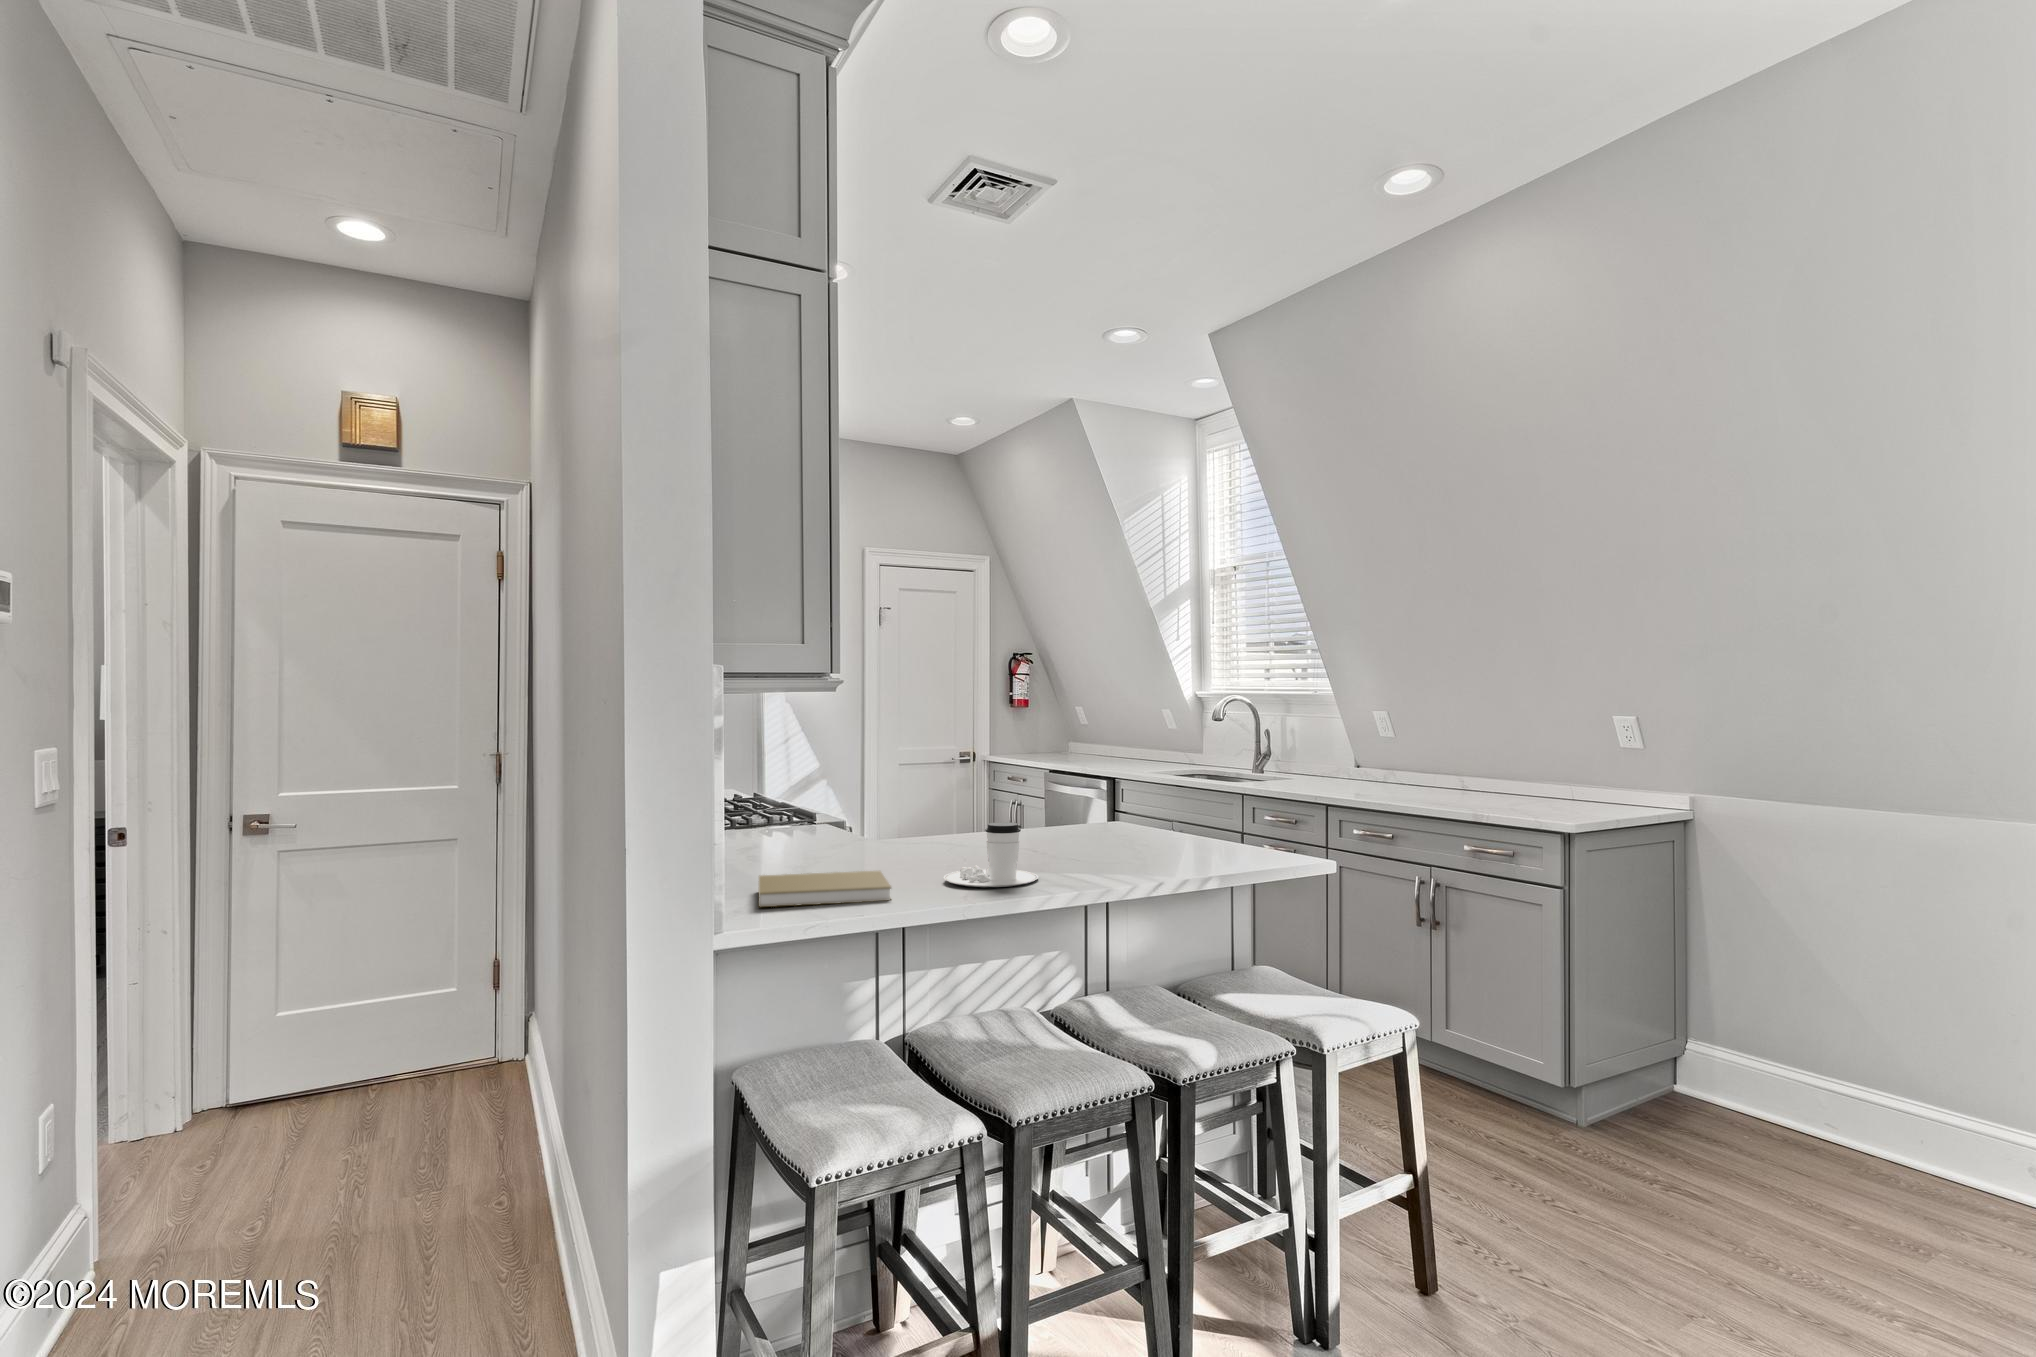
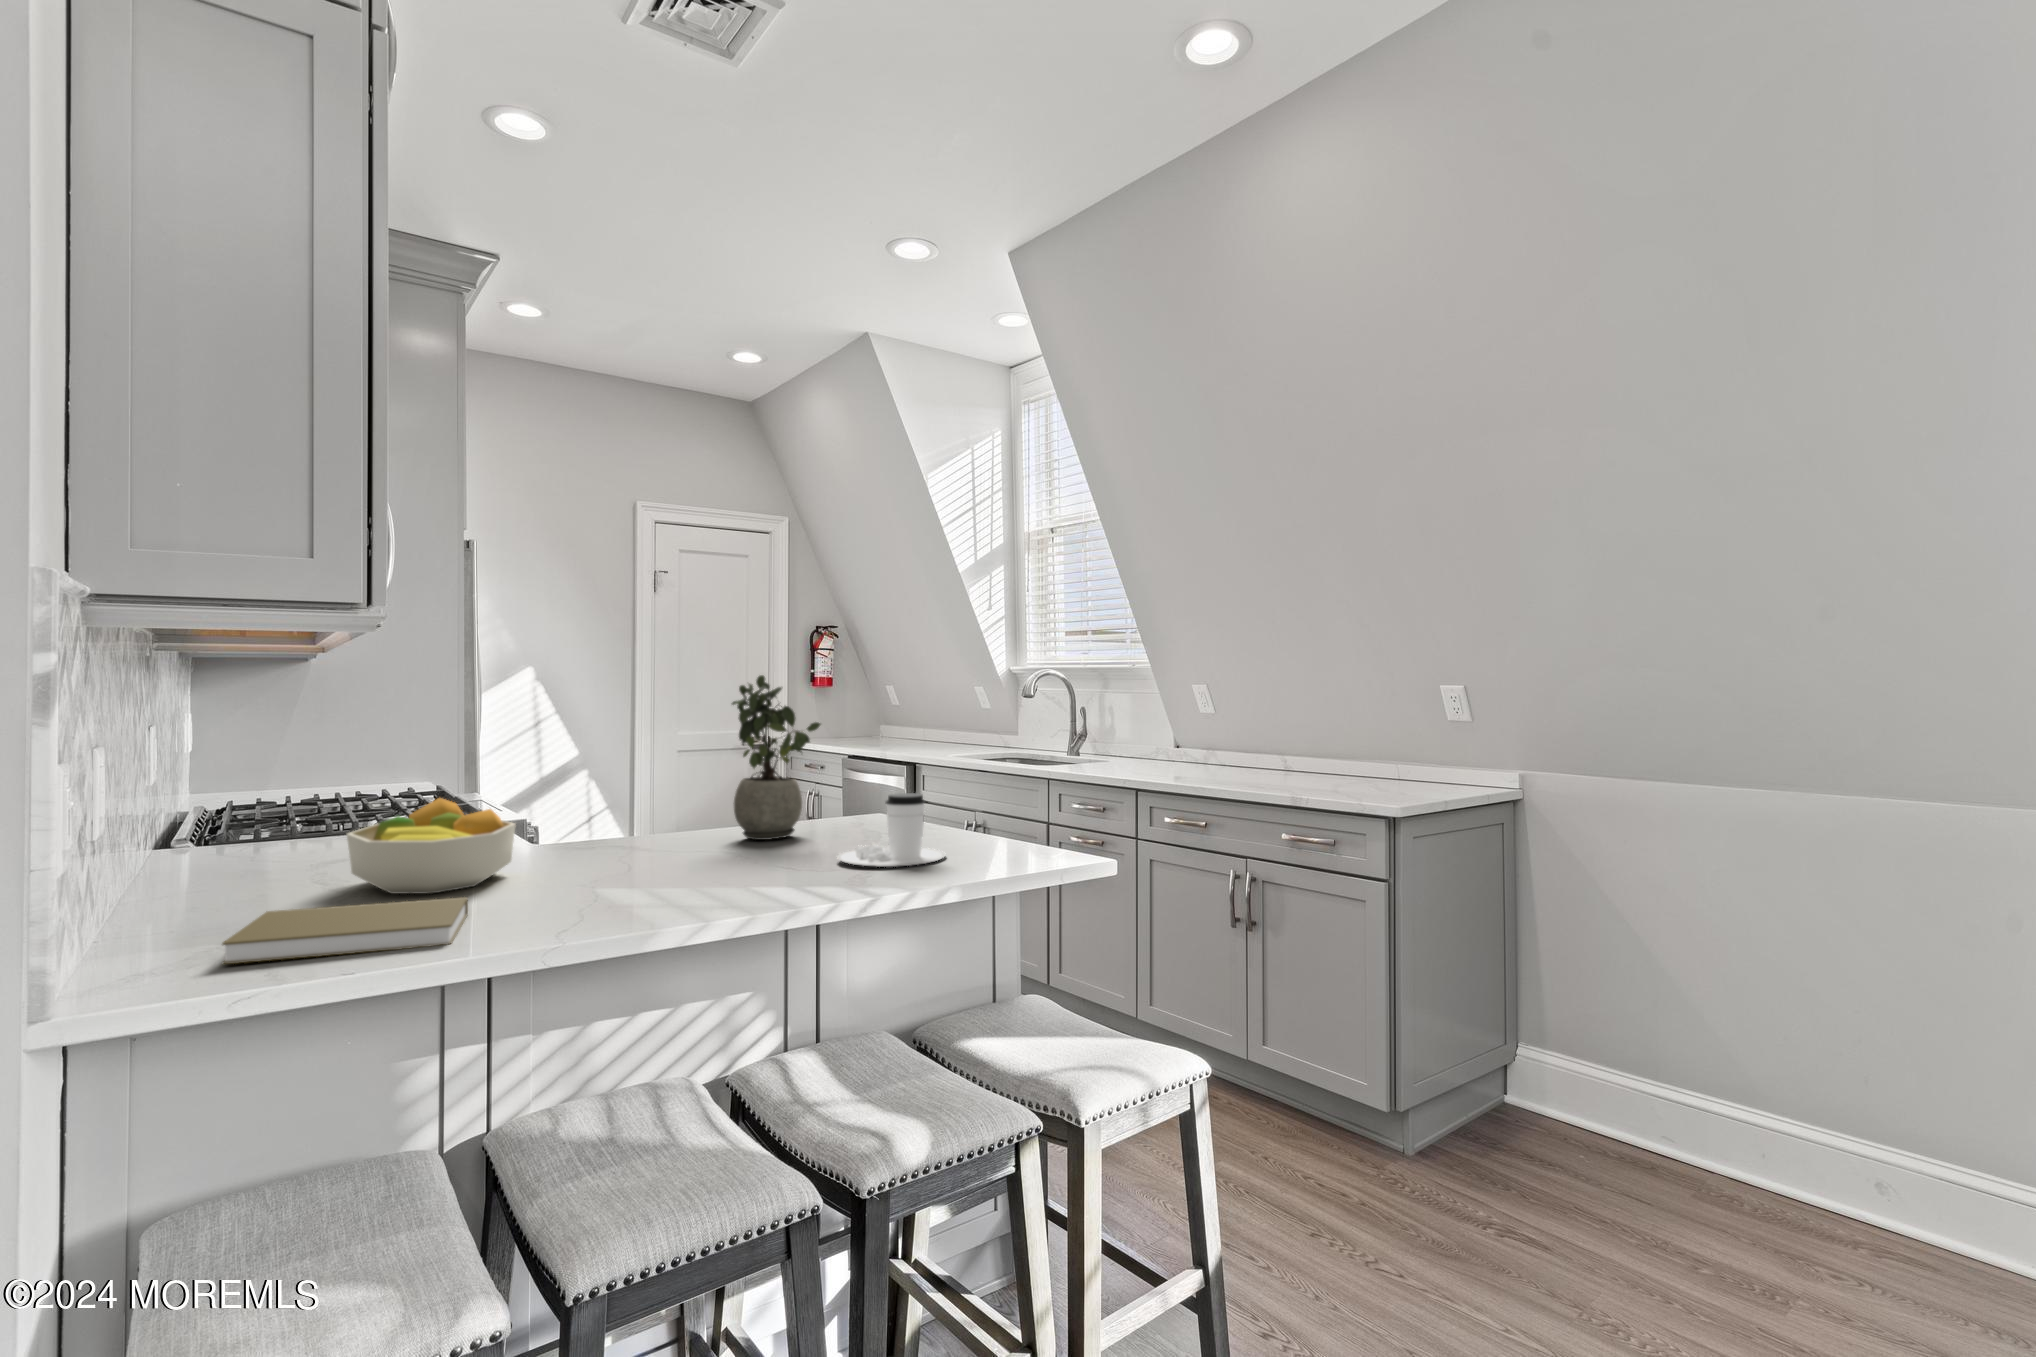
potted plant: none [1019,709,1094,838] -> present [732,675,821,840]
fruit bowl: none [774,800,882,869] -> present [347,798,515,894]
coffee cup: present [944,822,1038,887] -> present [838,793,945,867]

